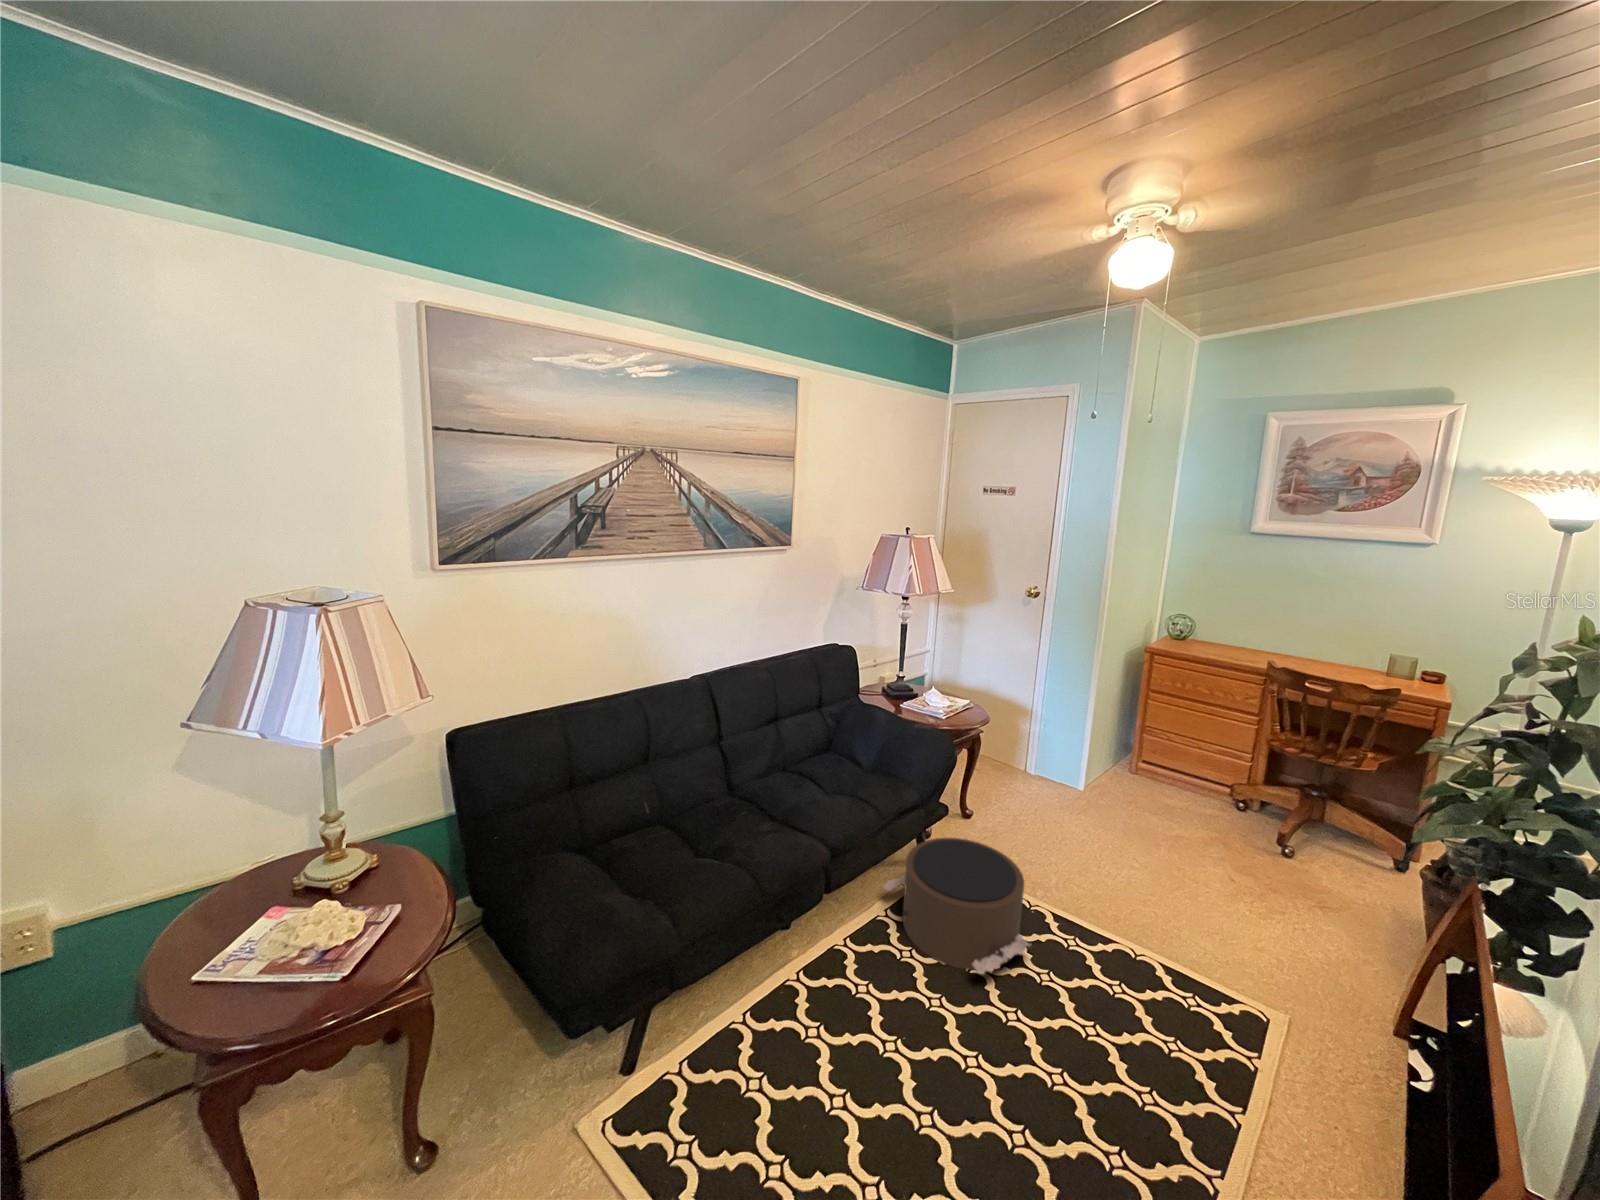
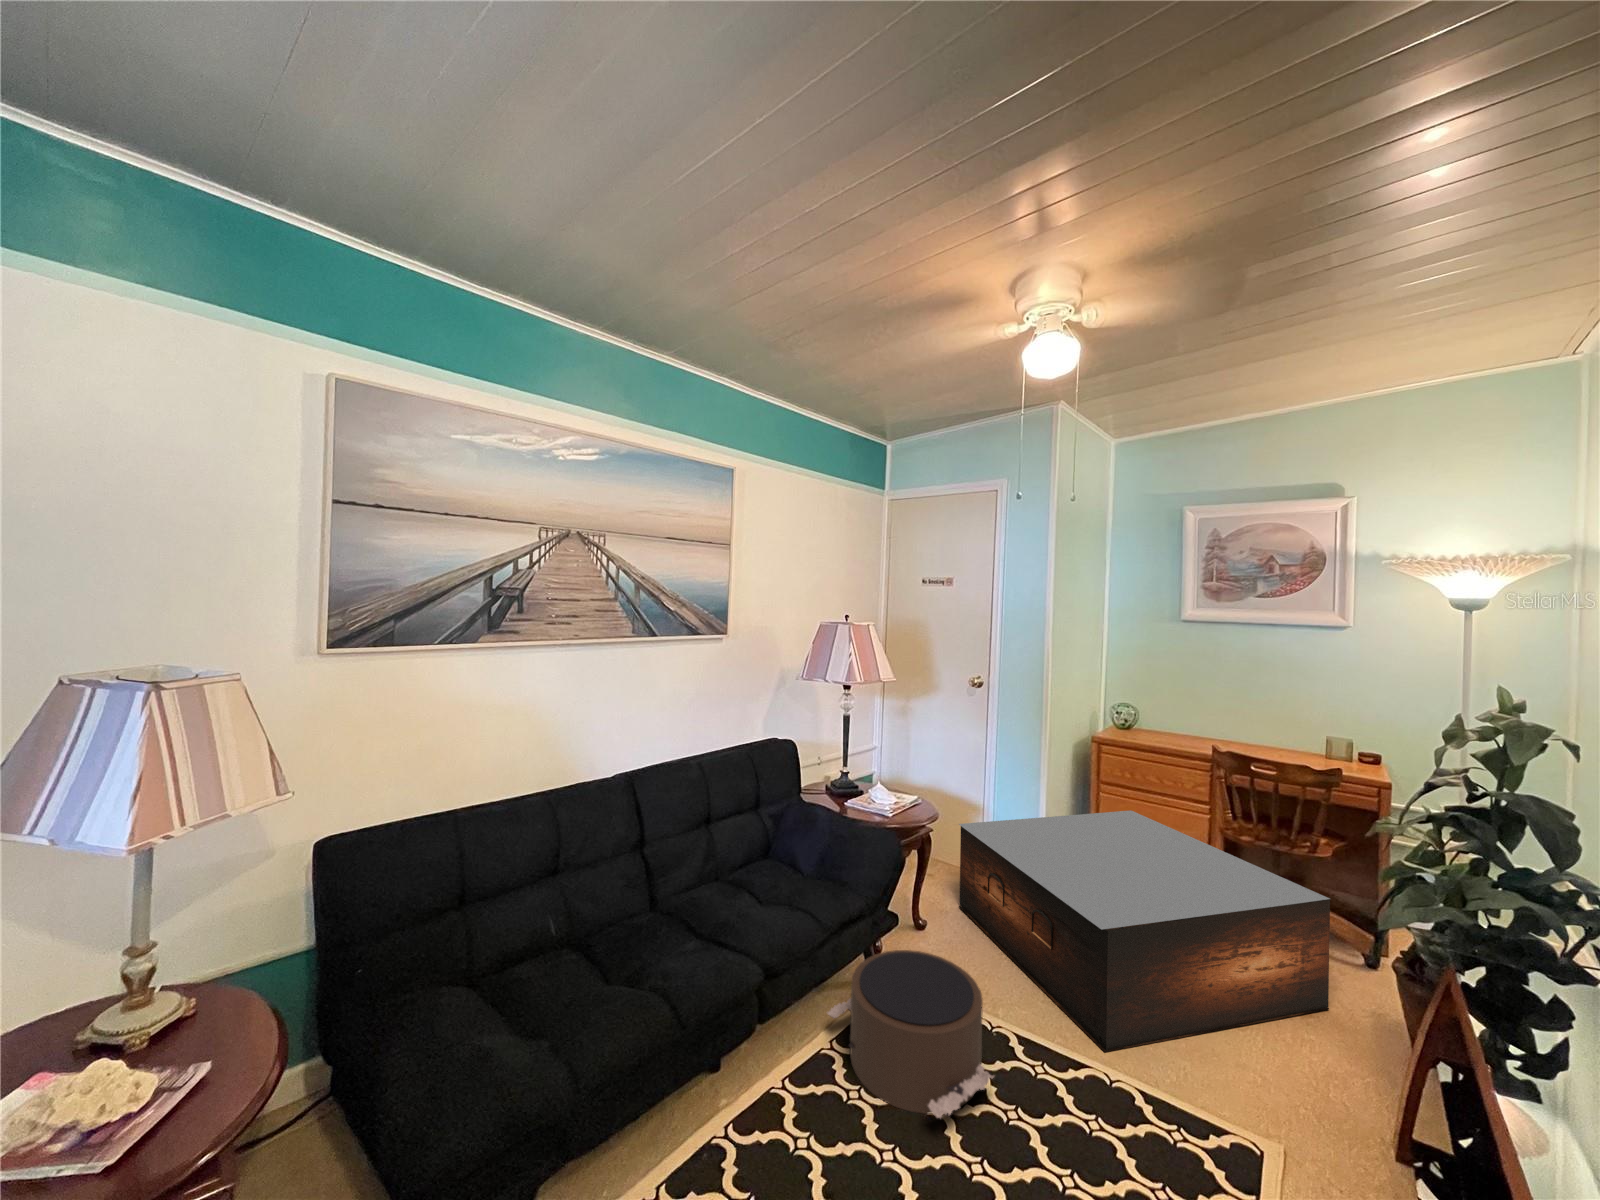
coffee table: none [1001,720,1369,930] -> present [959,811,1330,1052]

